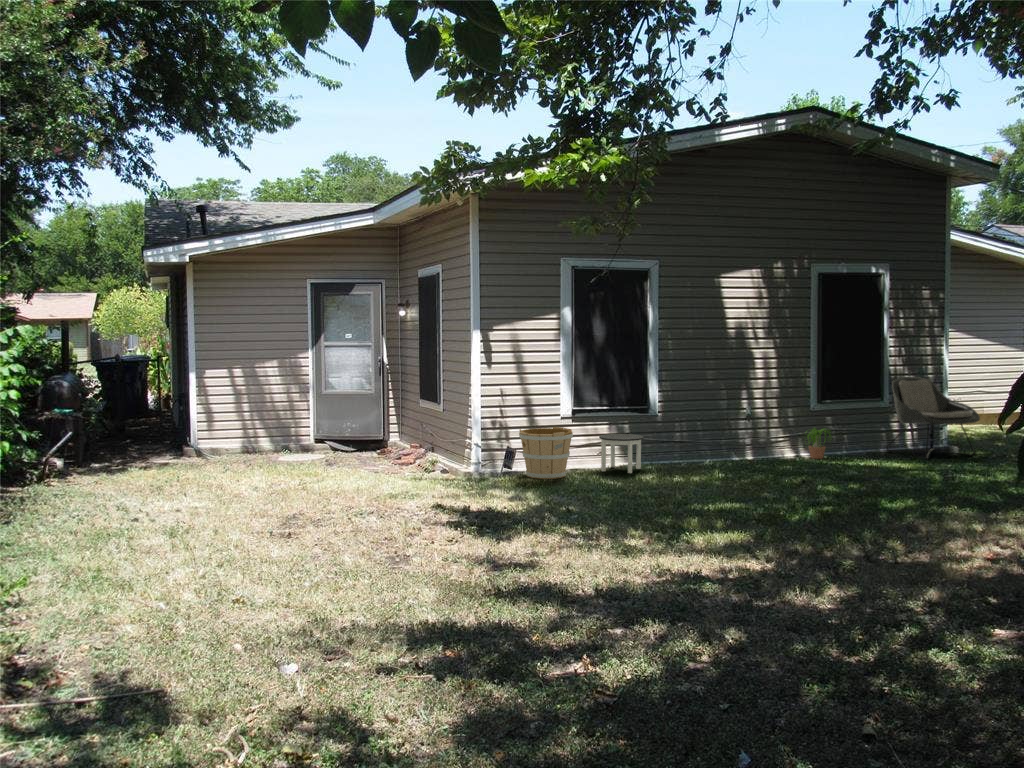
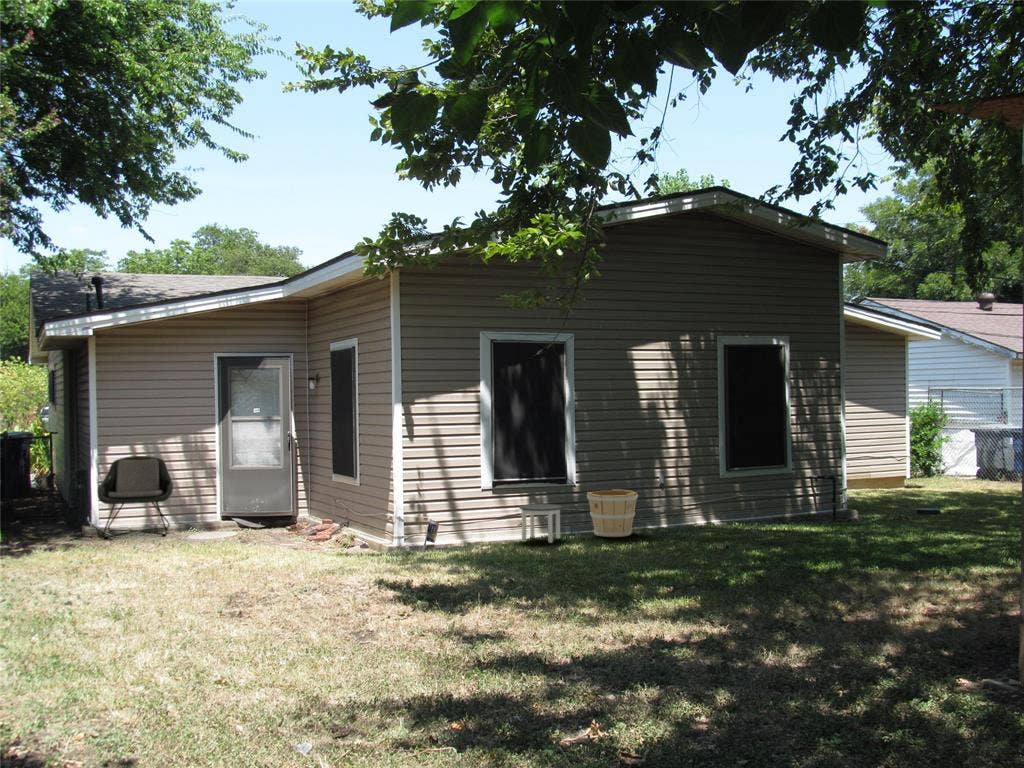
lounge chair: present [886,377,980,459] -> present [97,456,174,539]
wooden bucket: present [519,427,573,479] -> present [587,489,638,537]
potted plant: present [807,428,832,459] -> none [713,494,745,525]

